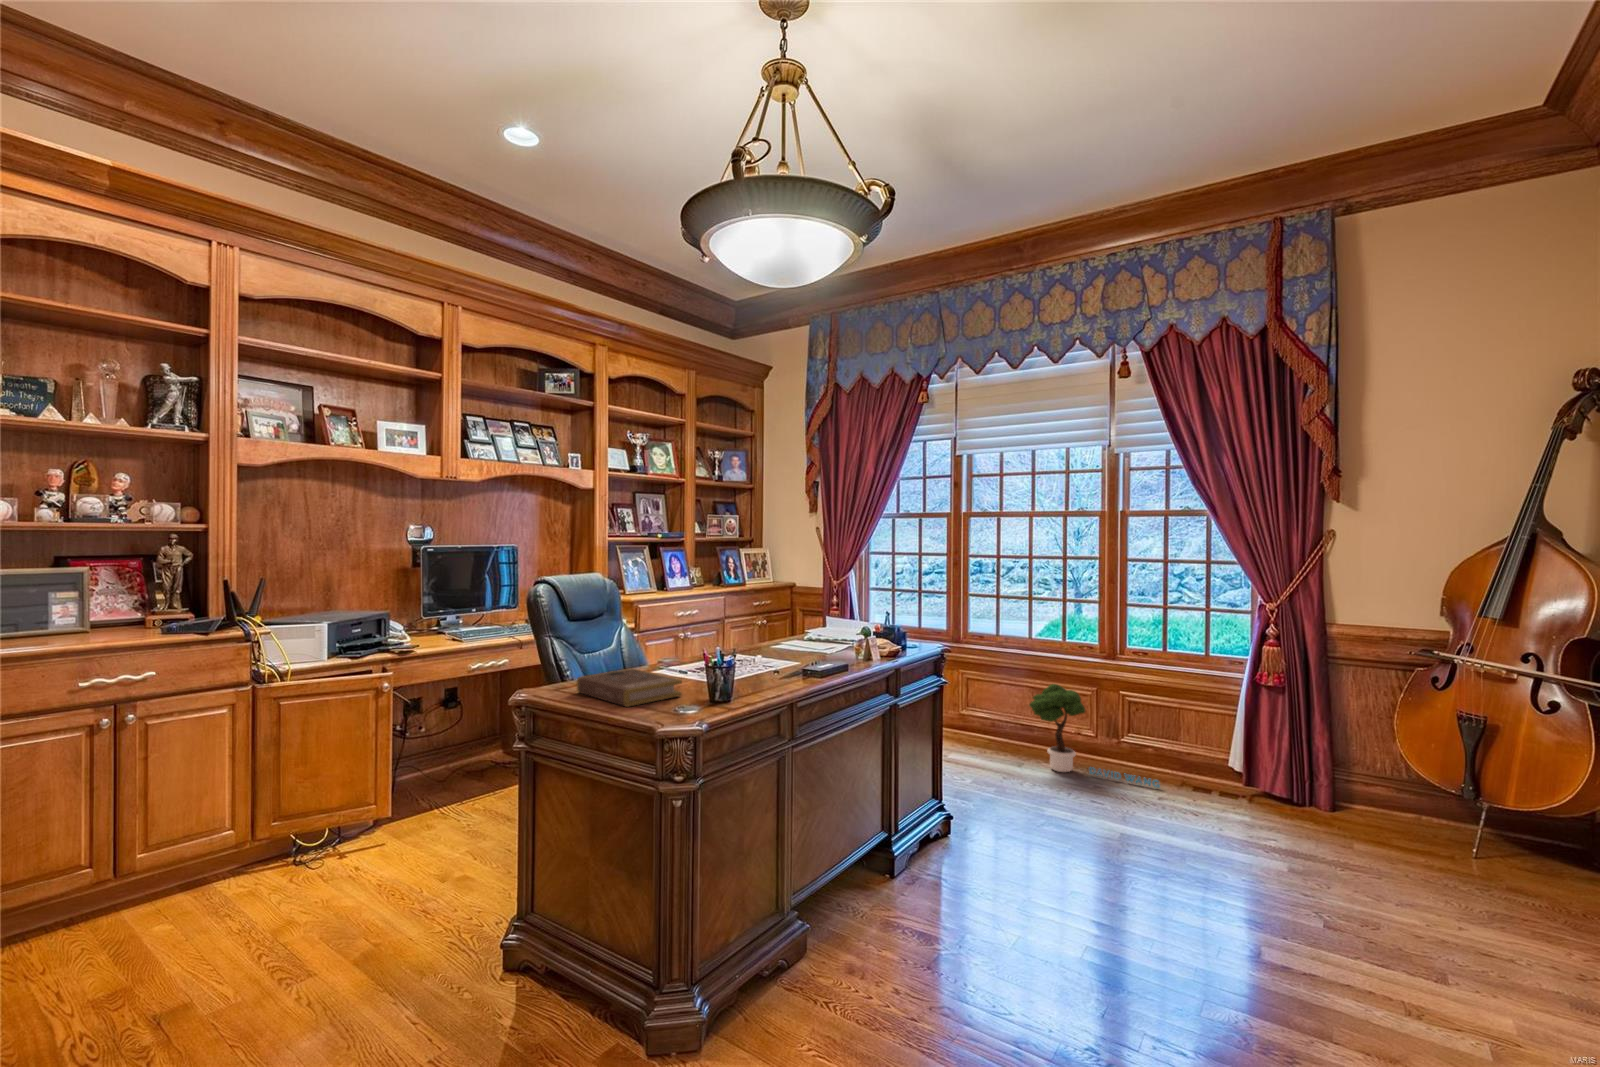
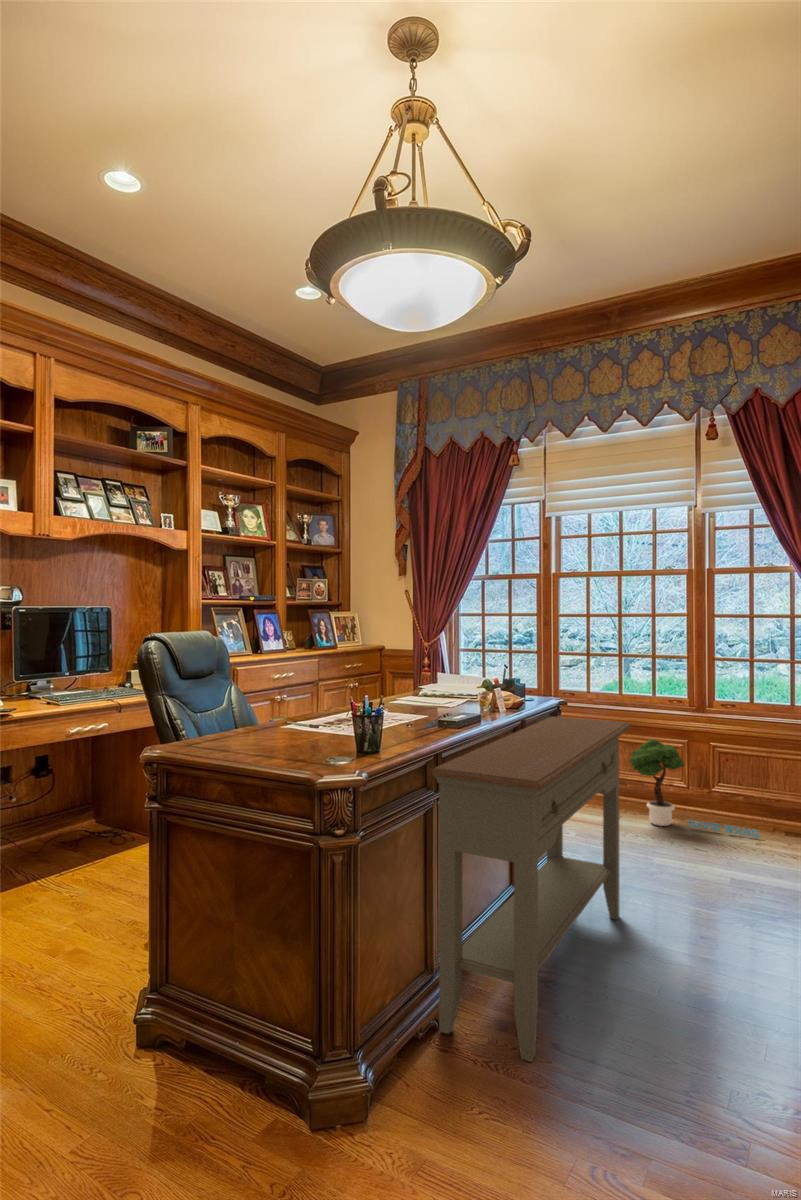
console table: none [782,663,1010,1005] -> present [432,716,632,1062]
book: present [576,669,682,707] -> none [214,723,326,760]

